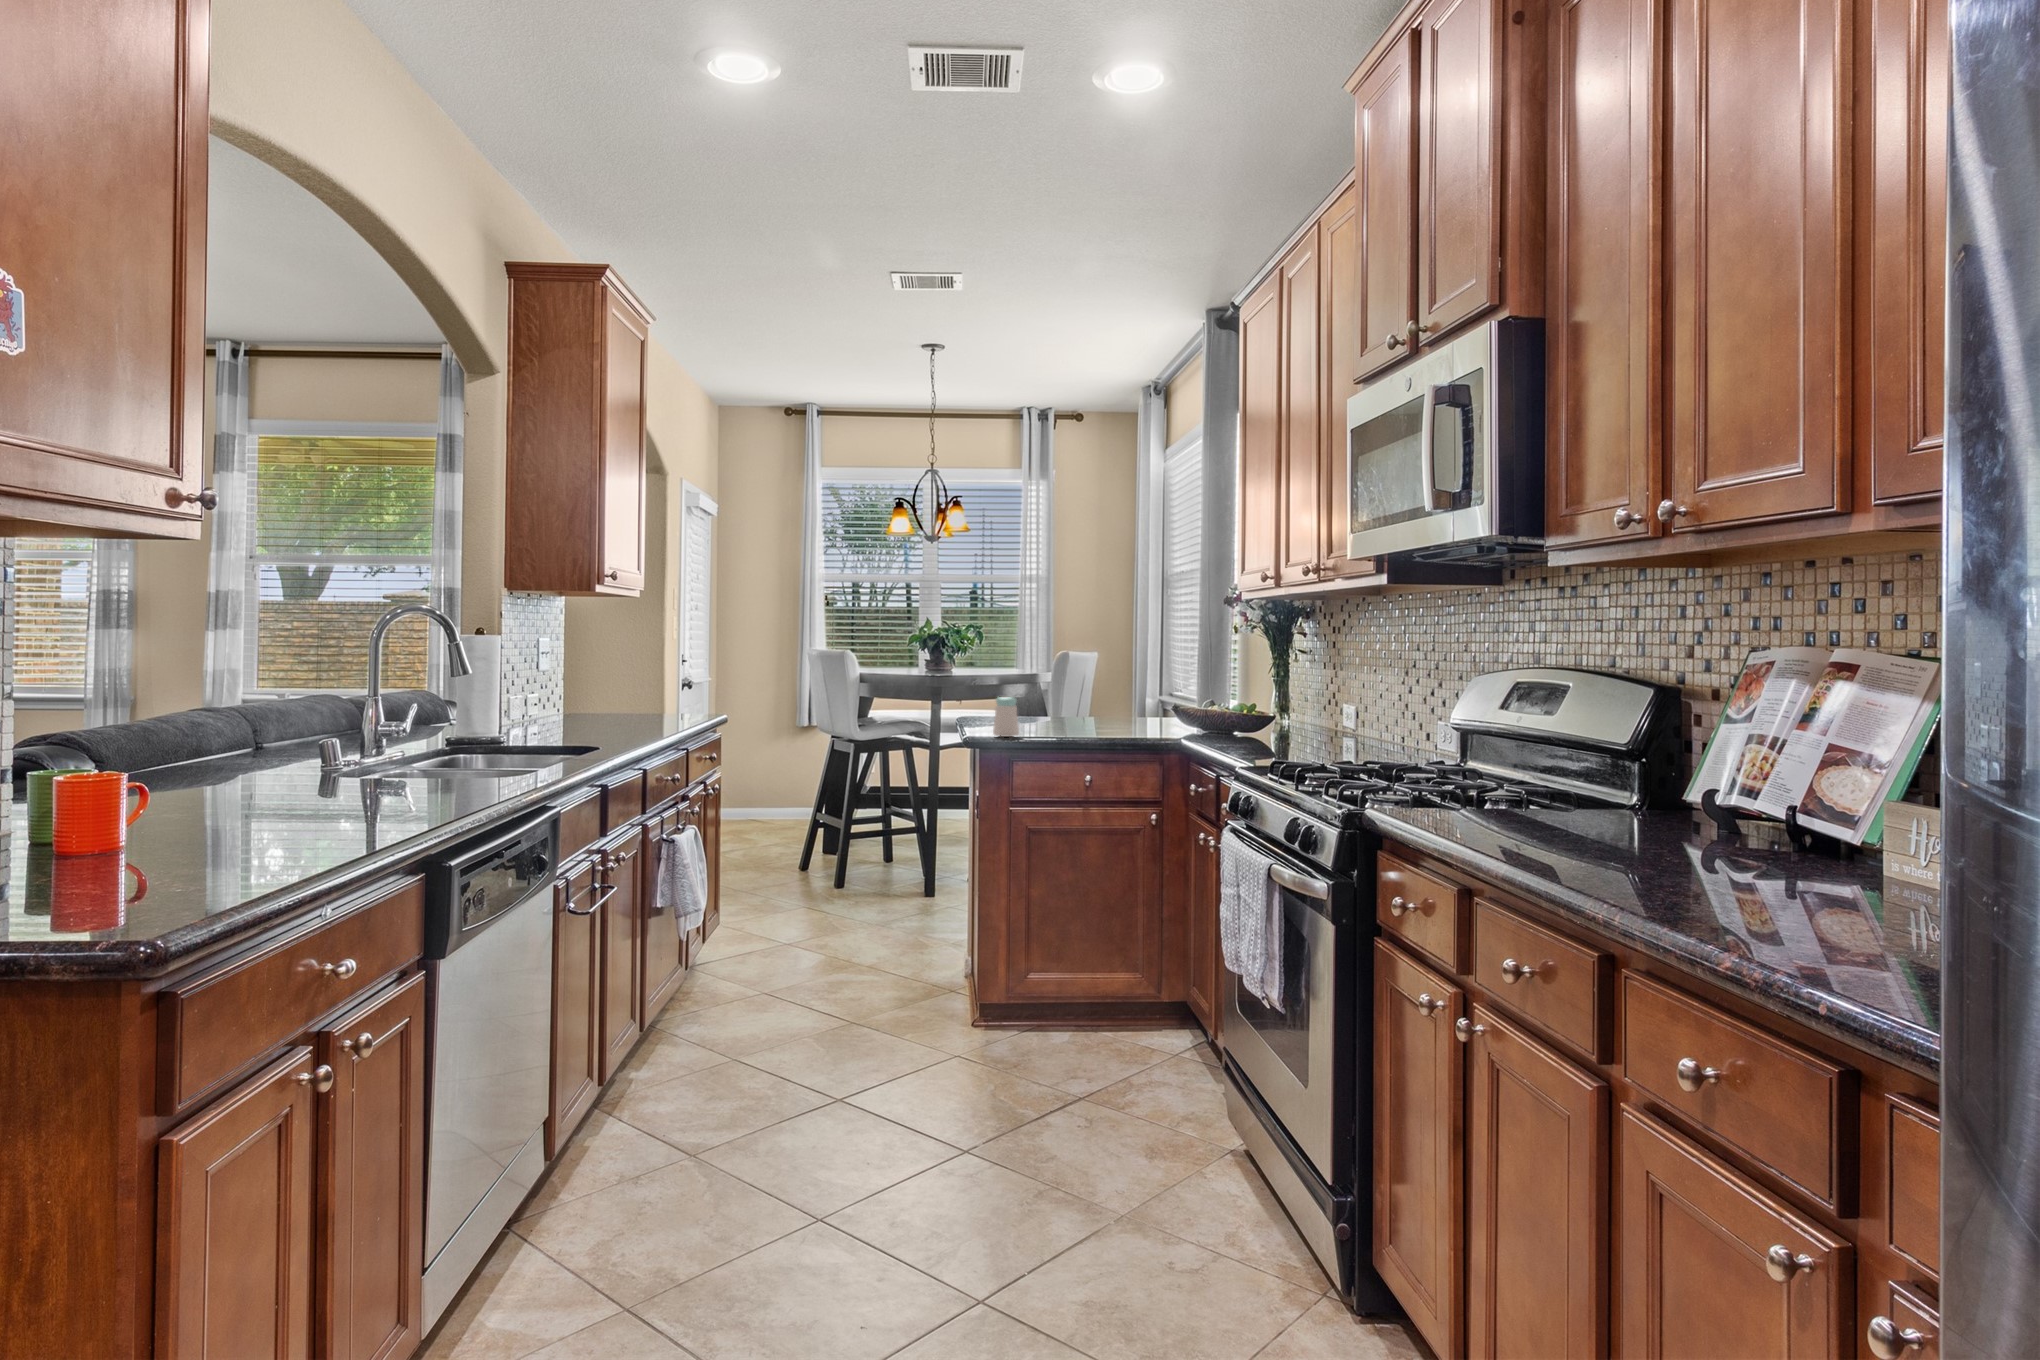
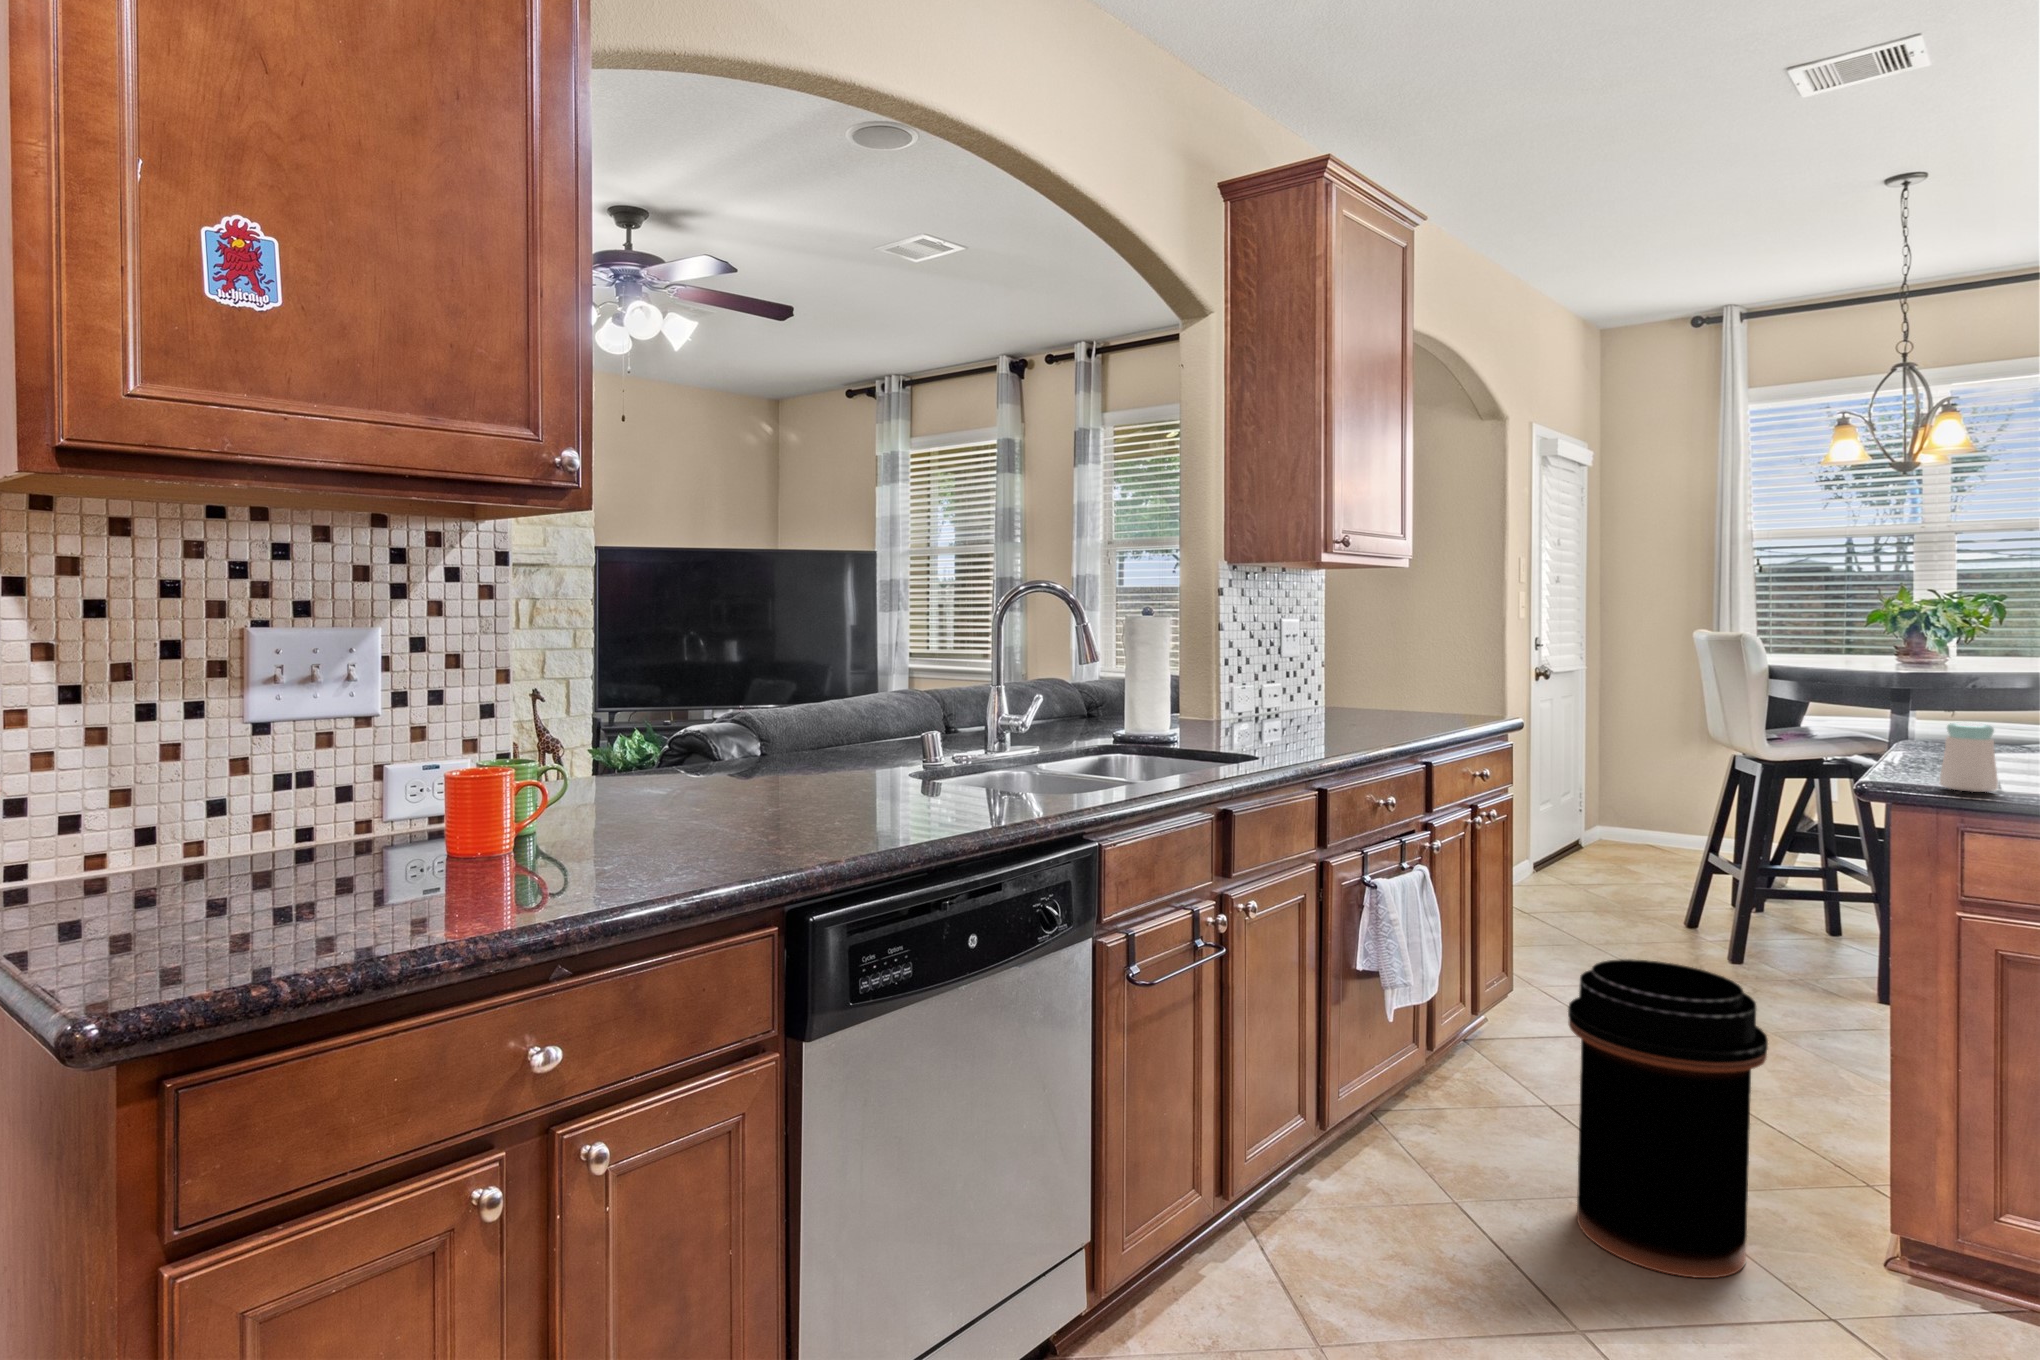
trash can: none [804,867,917,1066] -> present [1568,959,1768,1278]

